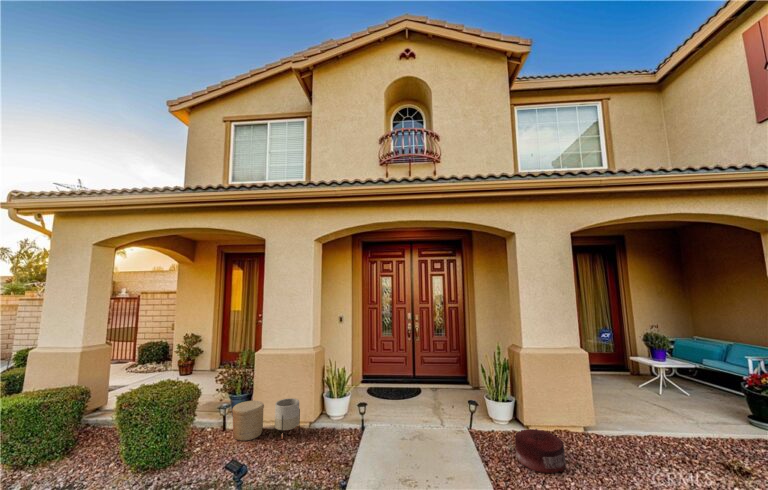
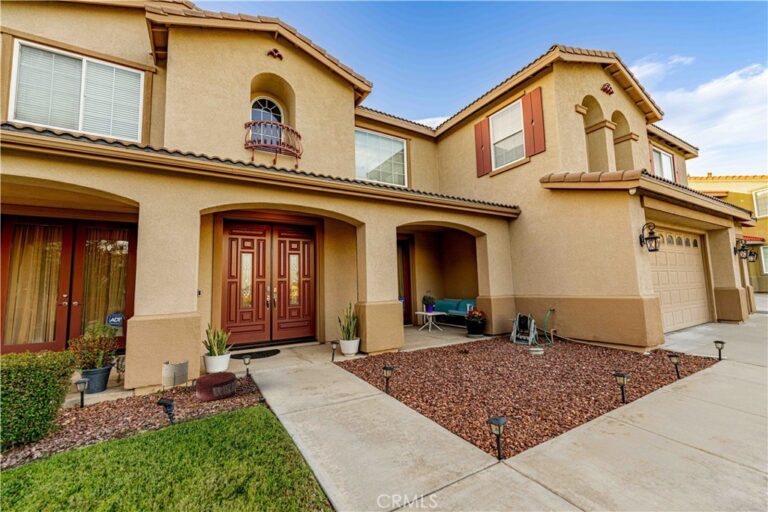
woven basket: present [232,401,264,441] -> none [108,368,146,405]
pouf: present [515,429,566,473] -> present [196,372,236,401]

